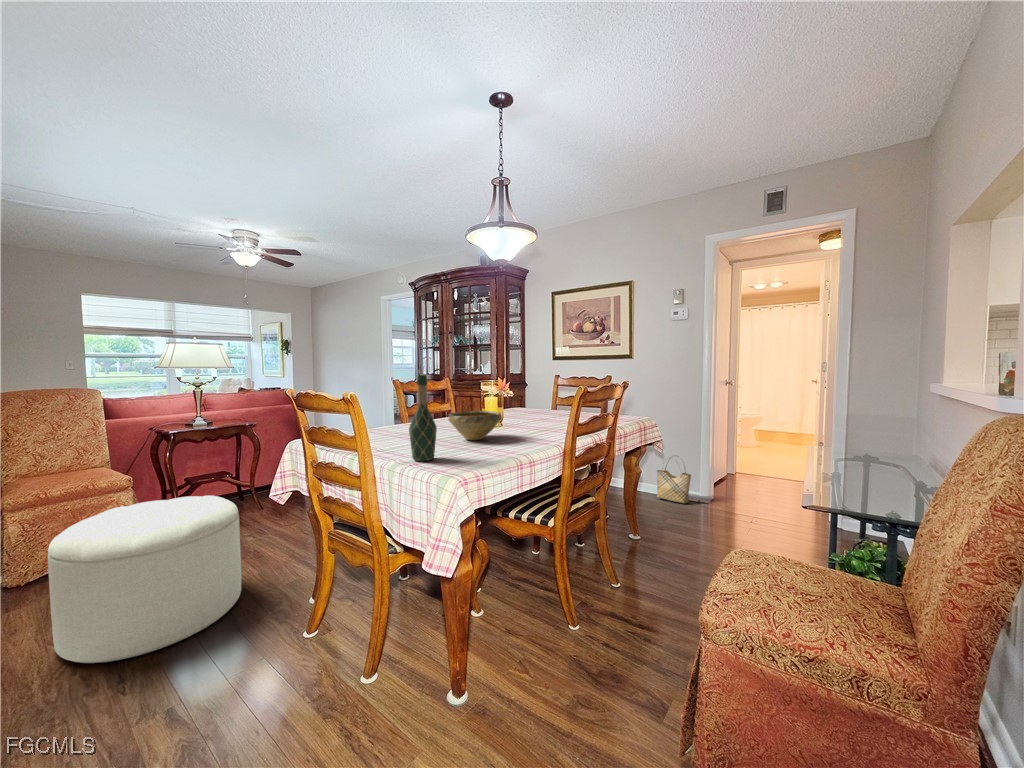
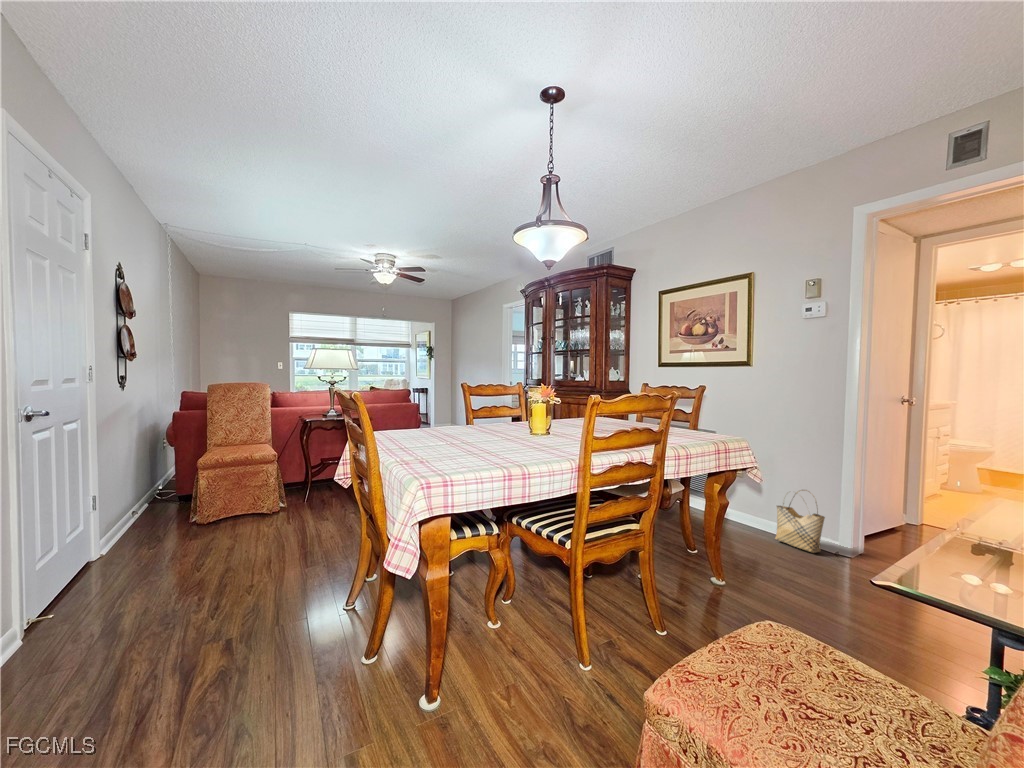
wine bottle: present [409,375,437,461] -> none [411,378,438,462]
bowl: present [448,411,502,440] -> none [476,417,531,447]
ottoman: present [48,496,241,663] -> none [192,473,323,592]

